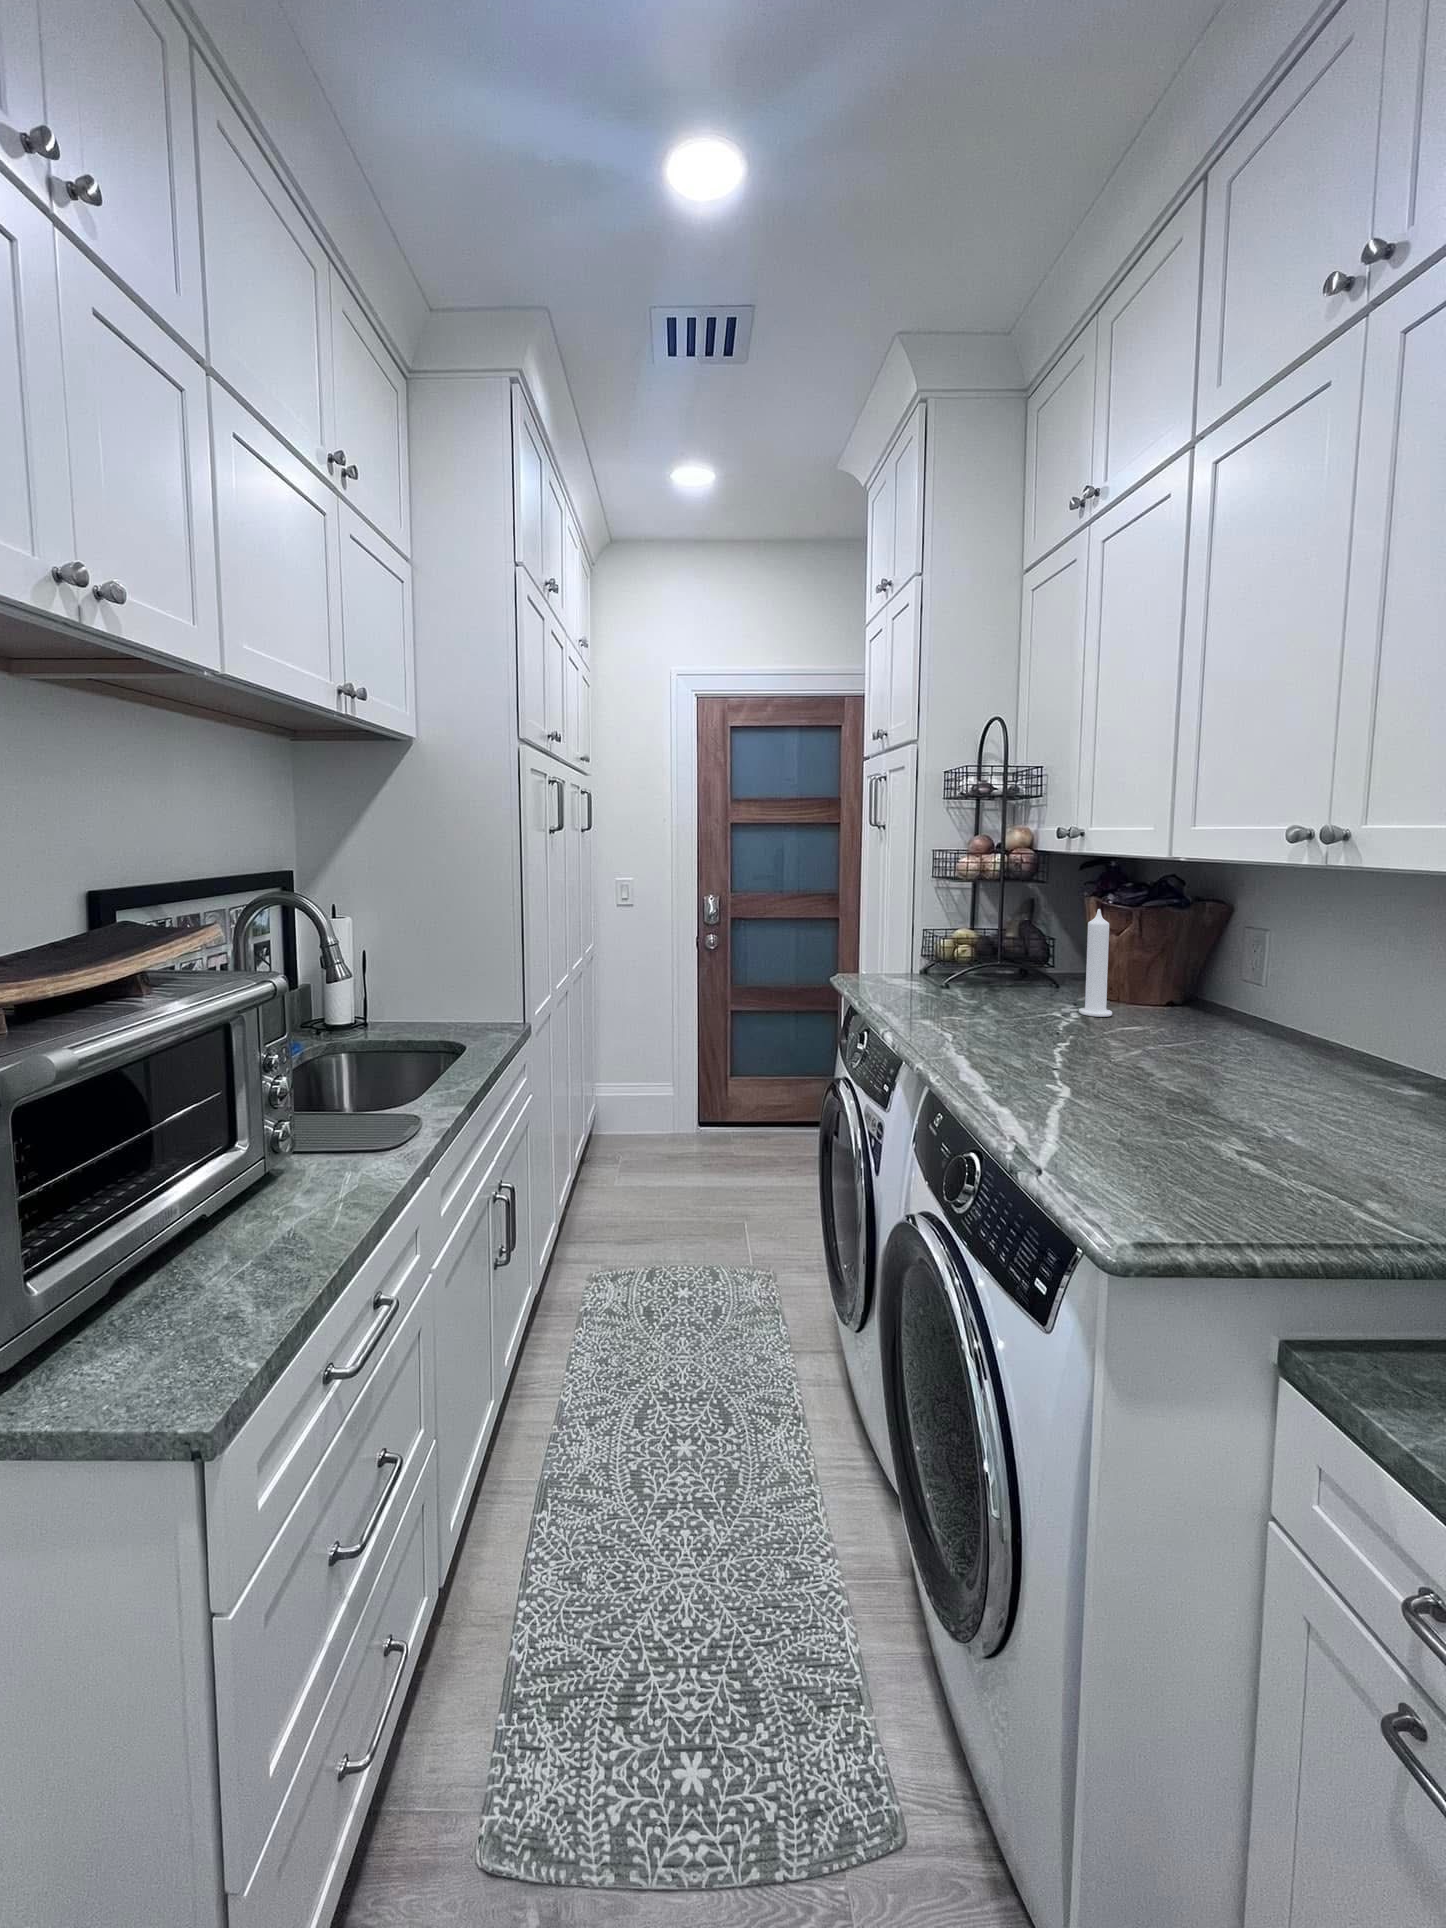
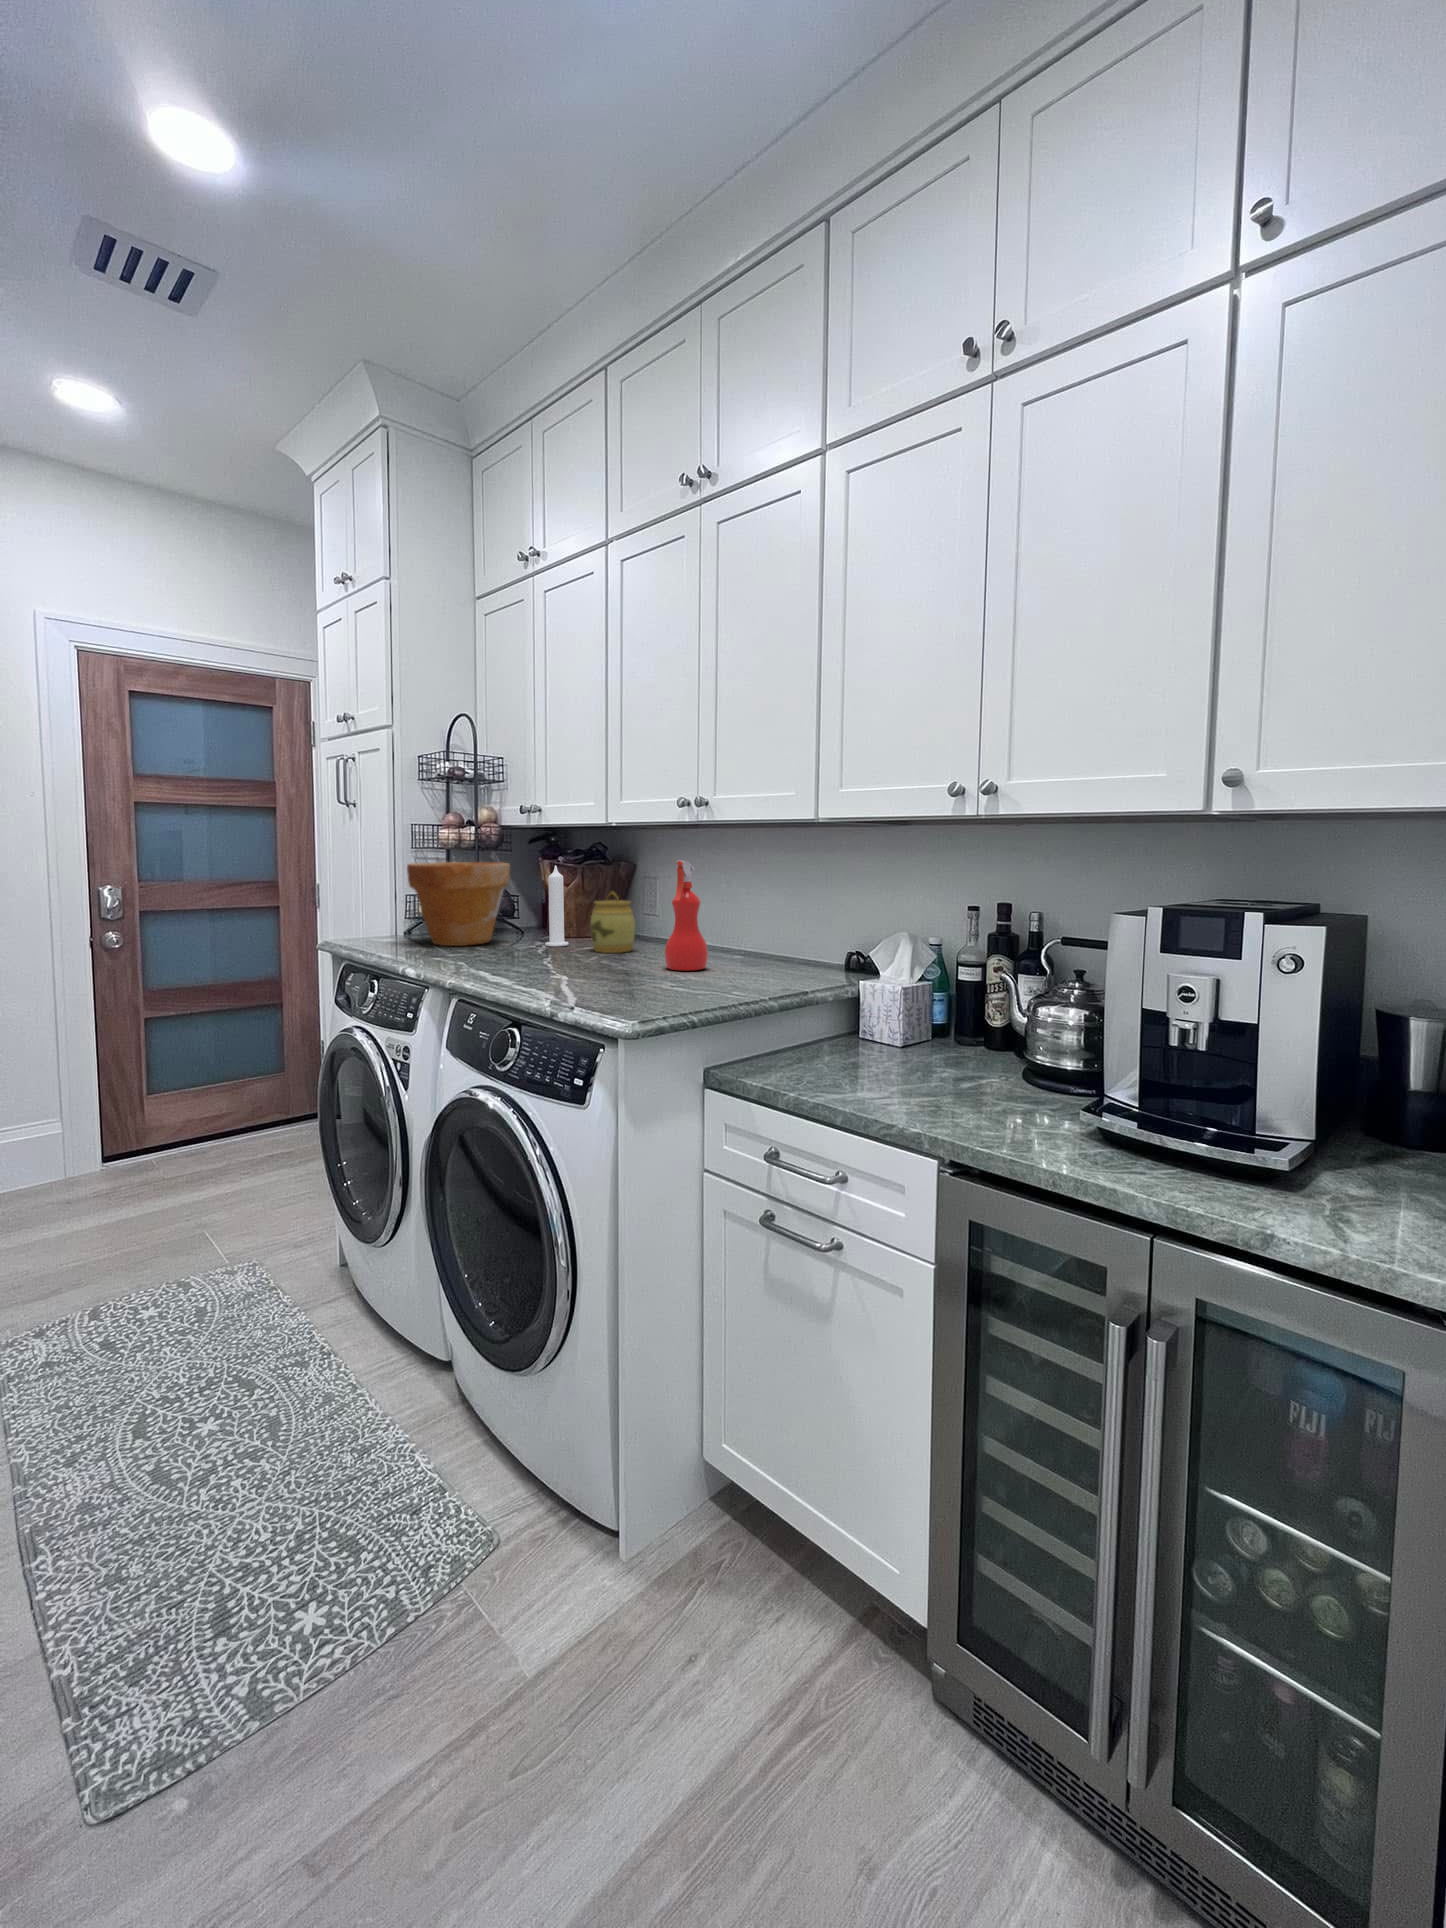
flower pot: none [916,895,1040,1001] -> present [407,862,510,946]
spray bottle: none [1247,930,1333,1110] -> present [665,861,708,971]
jar: none [1141,952,1214,1043] -> present [590,892,635,953]

